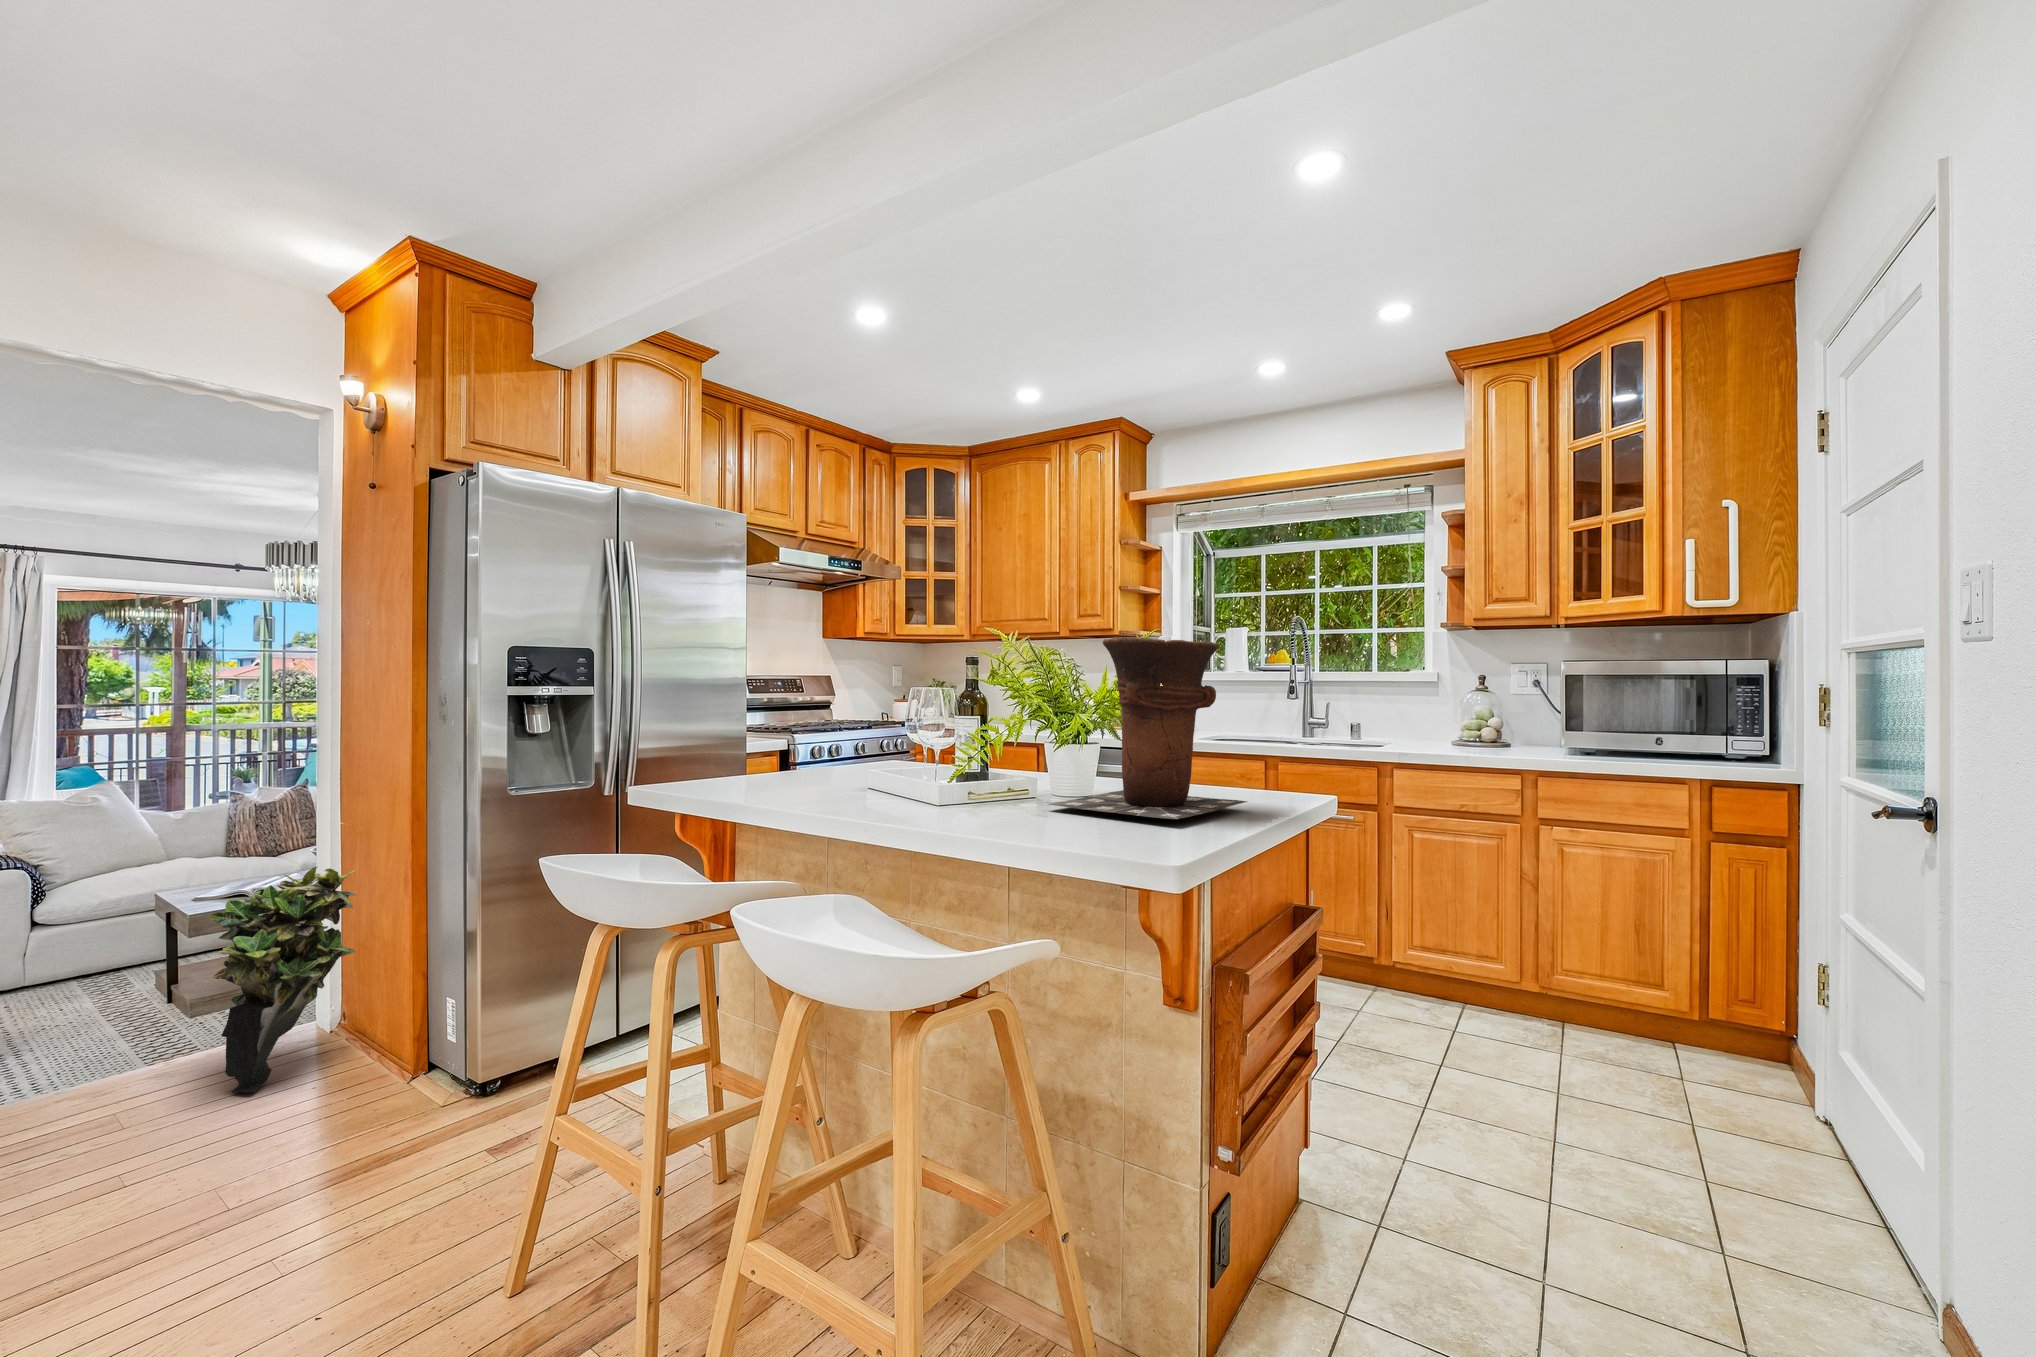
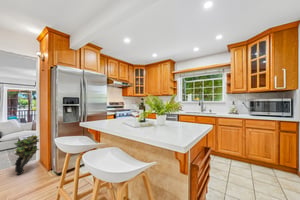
vase: present [1047,637,1247,819] -> none [156,94,197,132]

